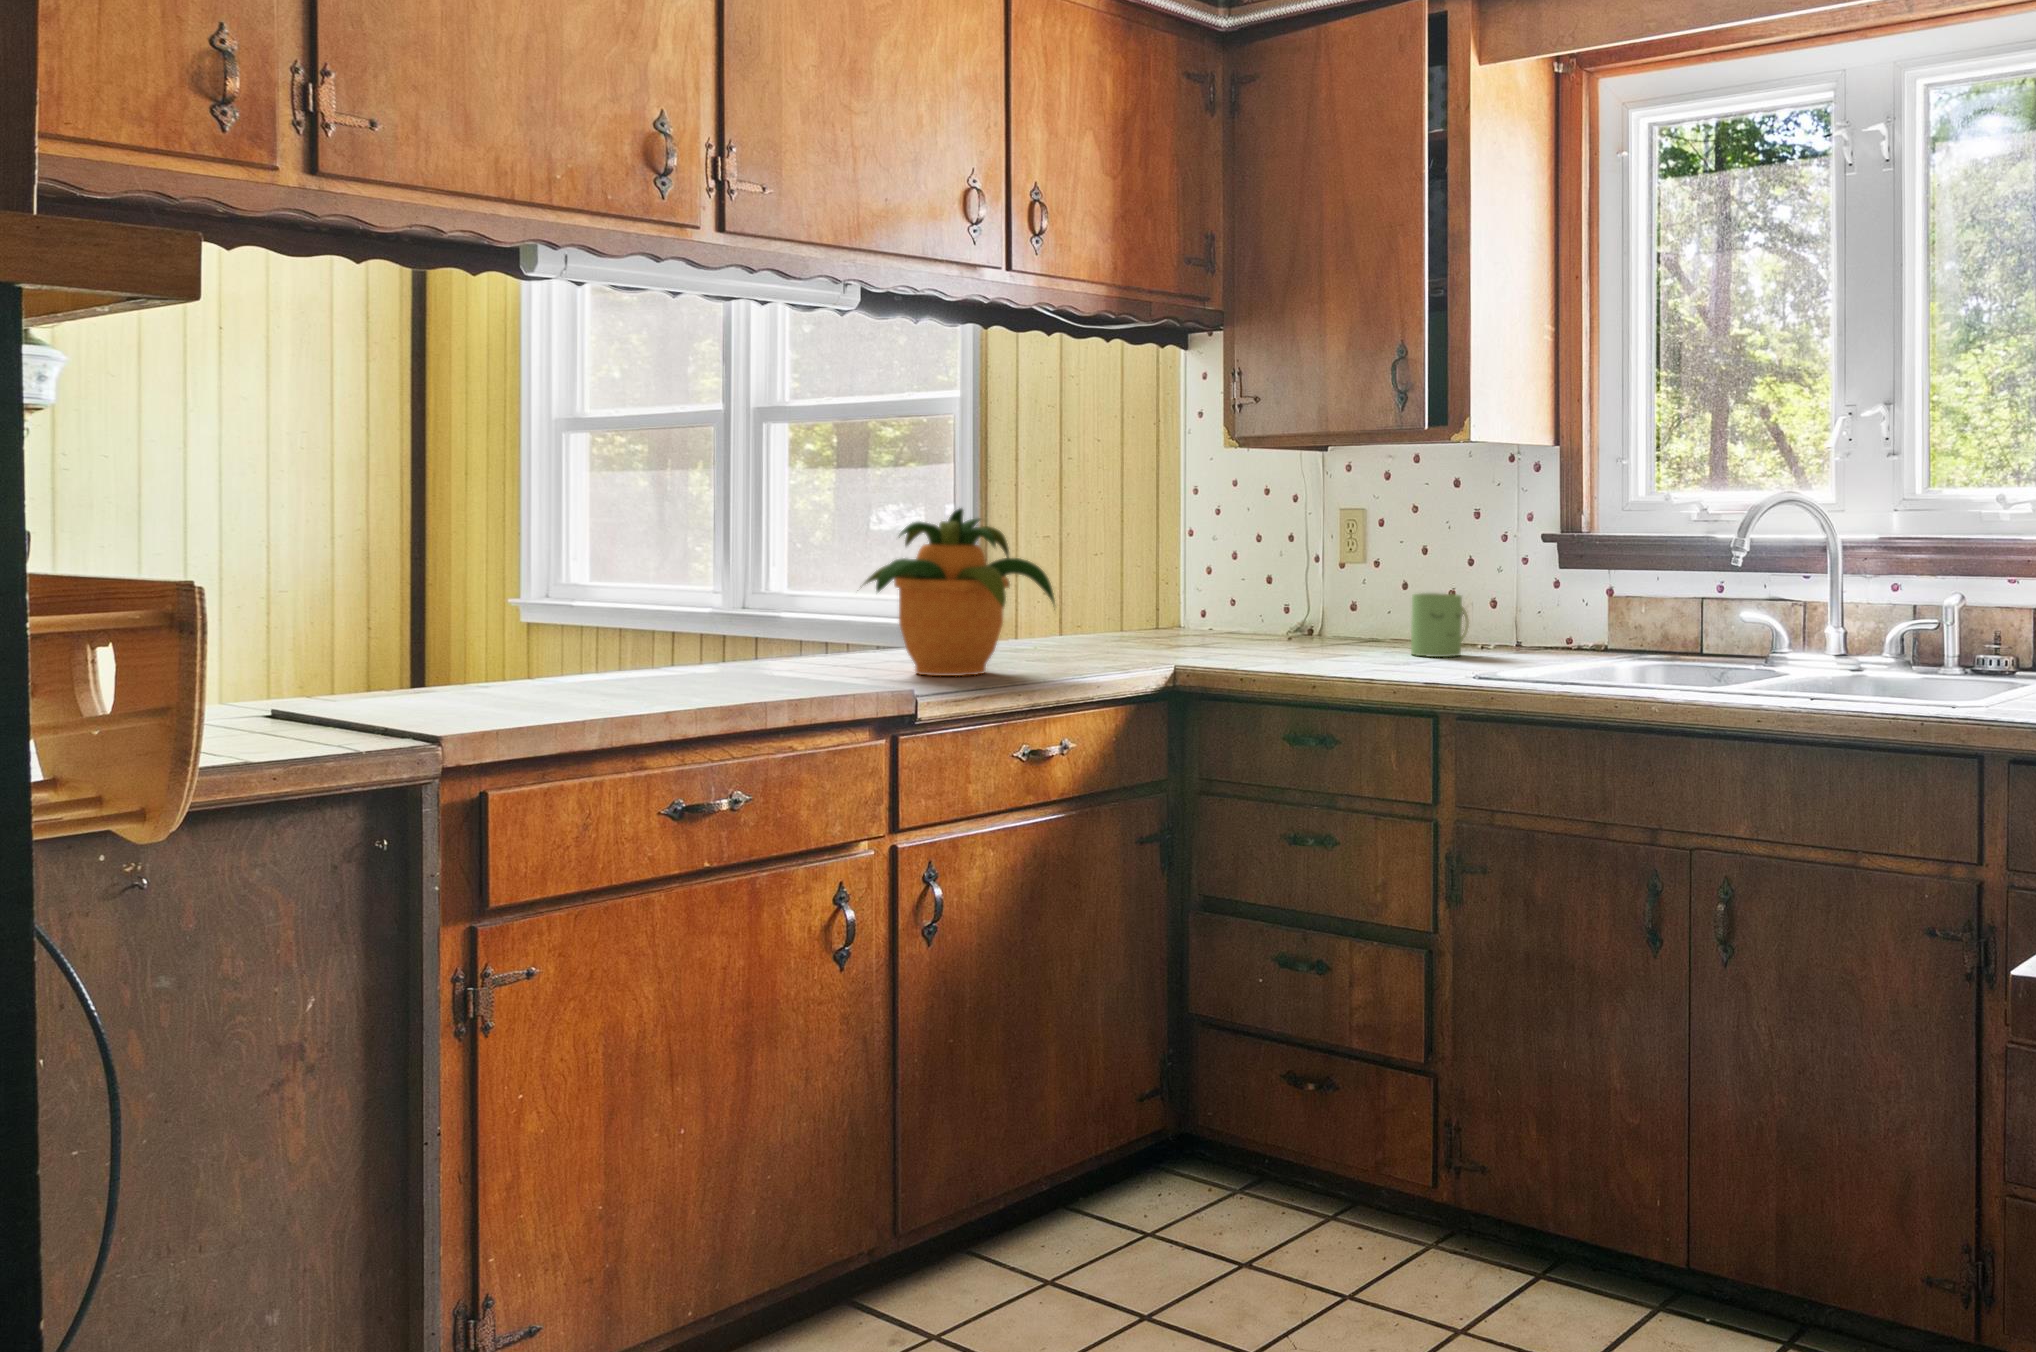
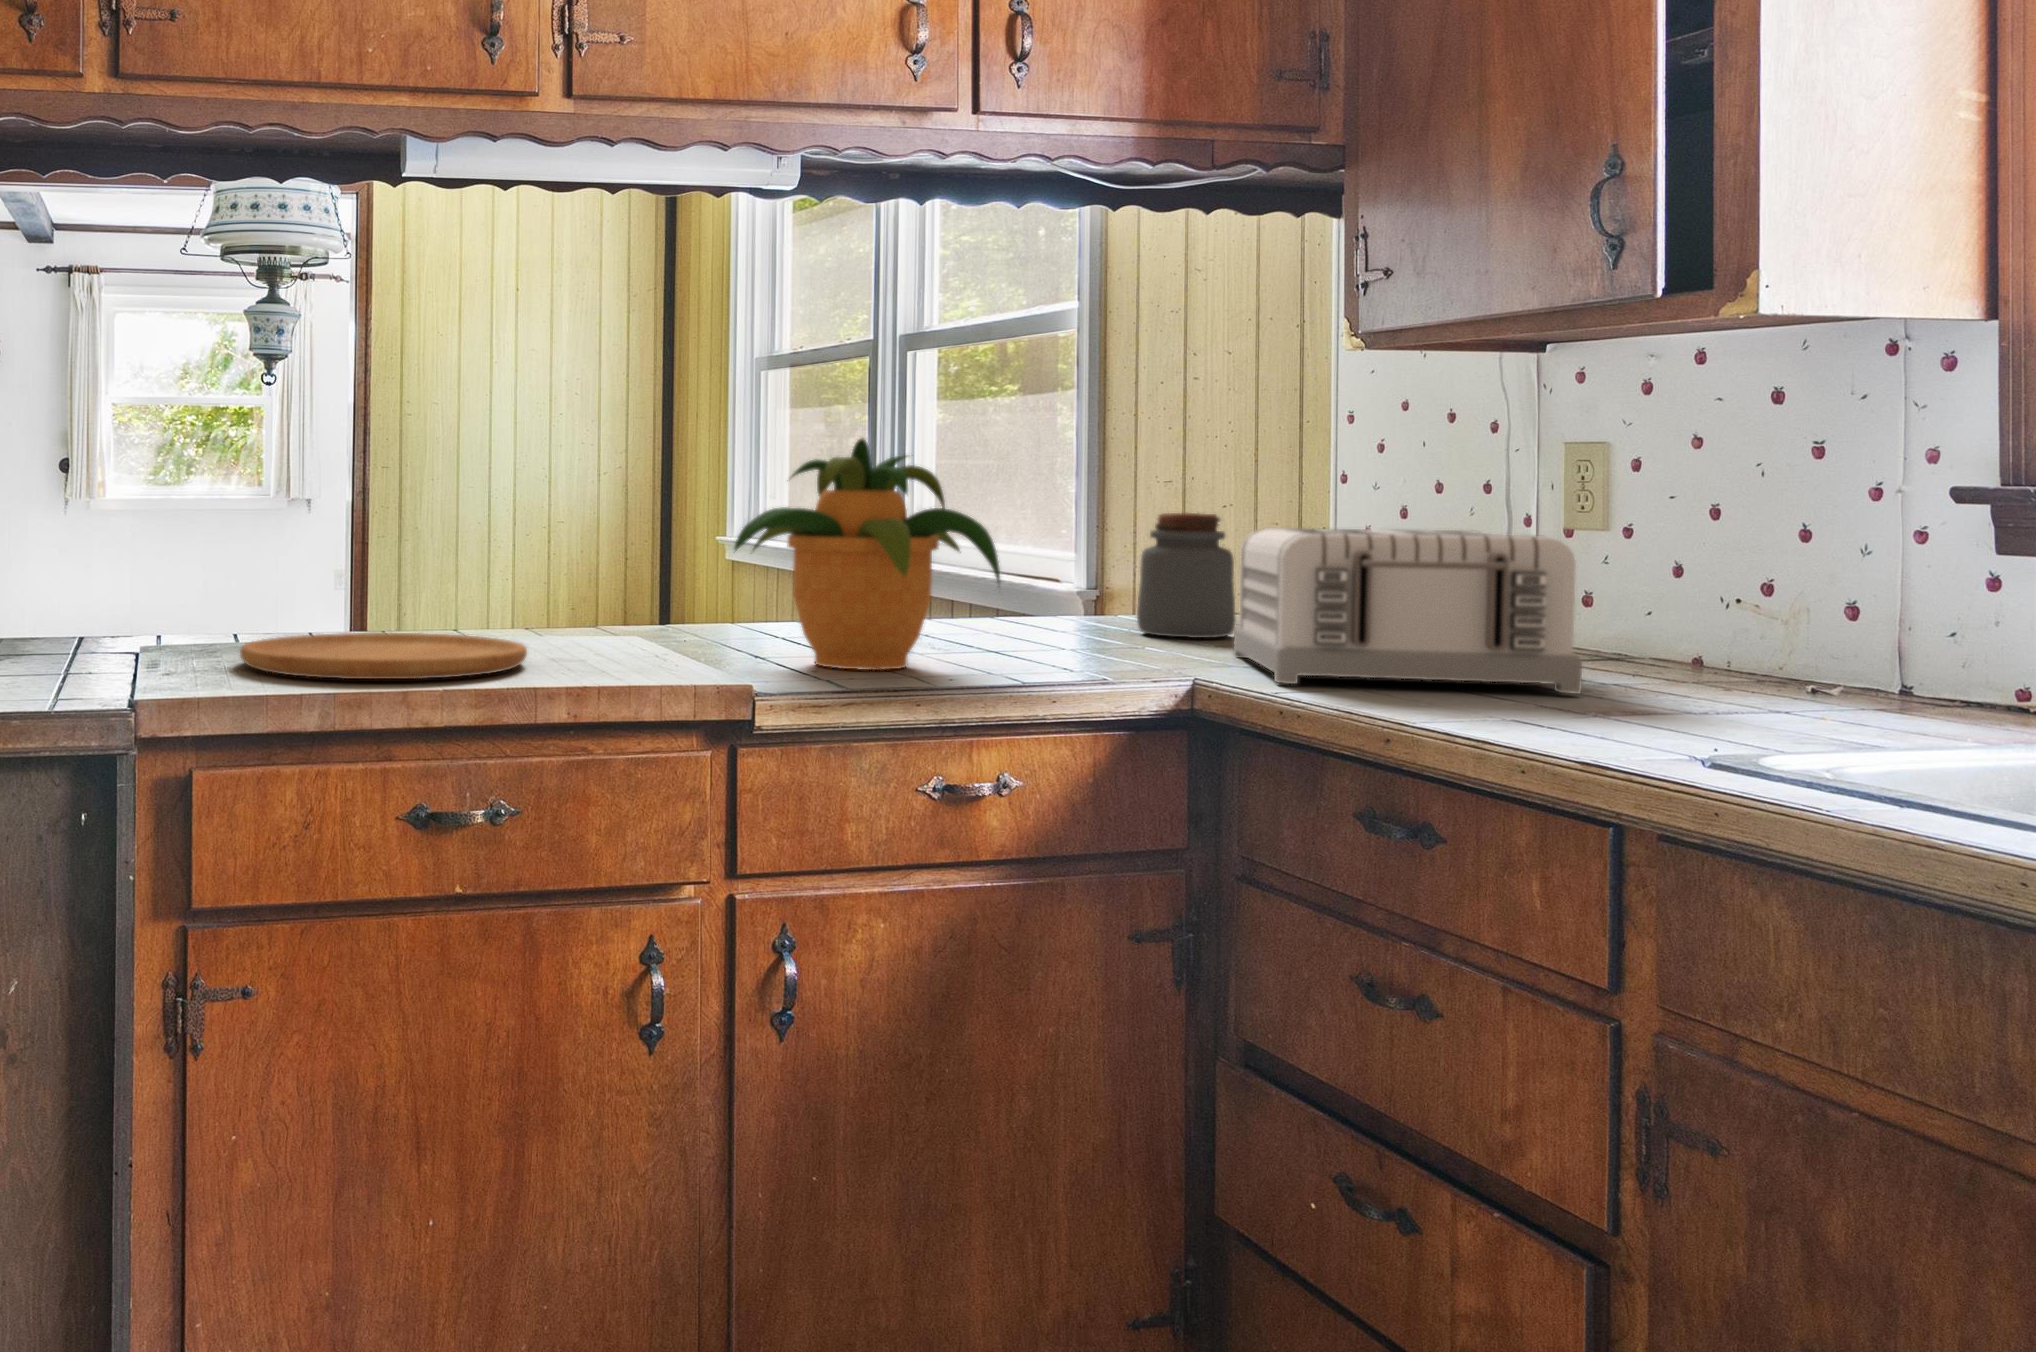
jar: none [1086,552,1153,641] -> present [1137,513,1236,638]
toaster: none [1170,566,1379,667] -> present [1234,528,1582,694]
mug: present [1411,593,1469,657] -> none [1671,579,1801,692]
cutting board: none [430,669,707,709] -> present [240,633,527,679]

